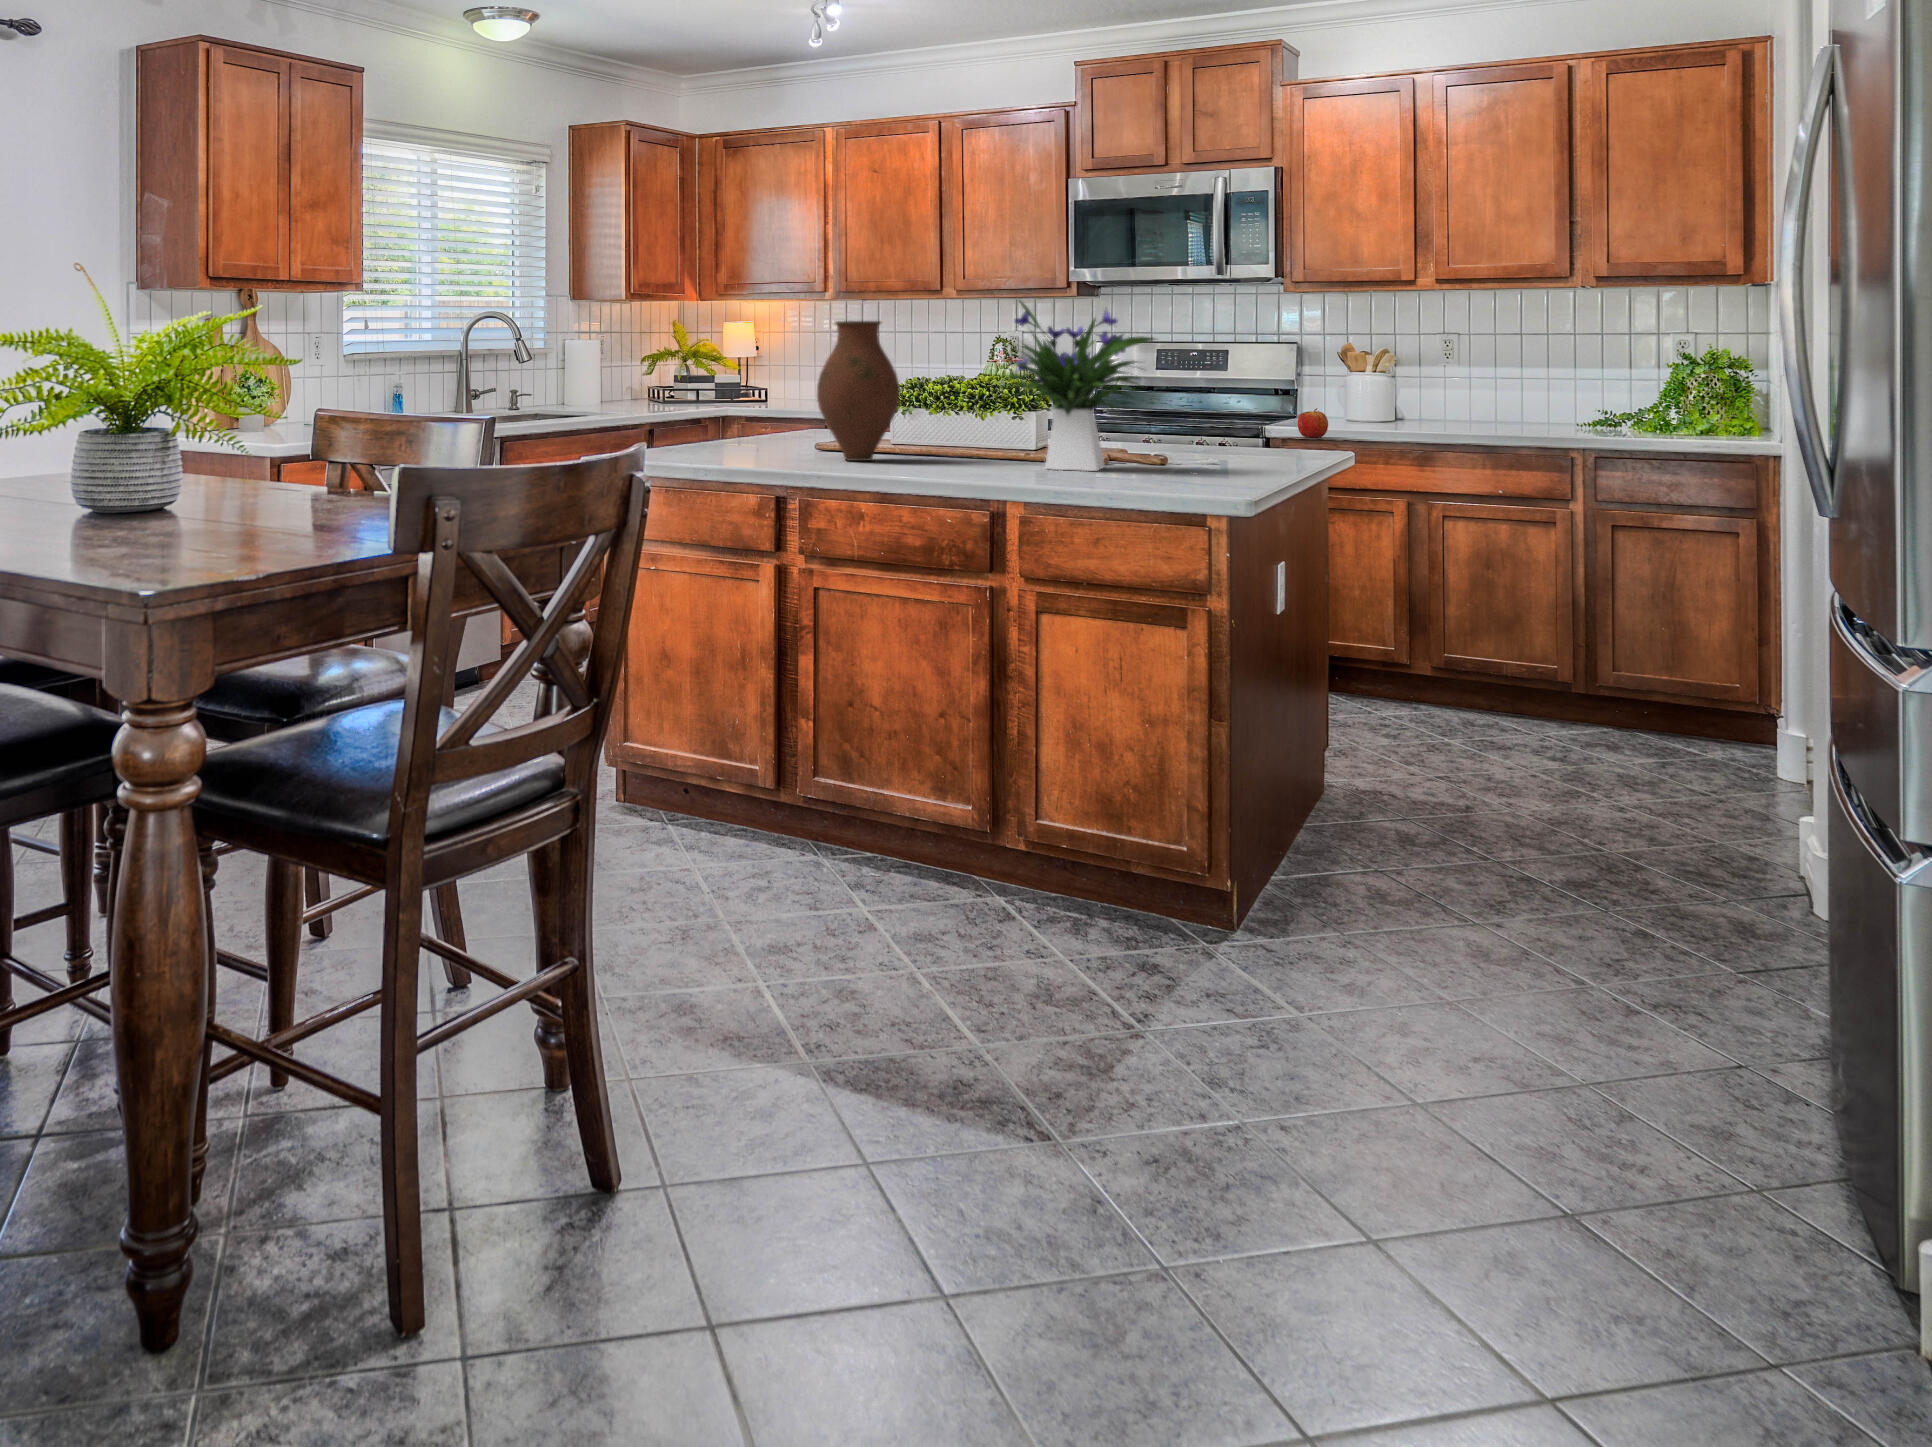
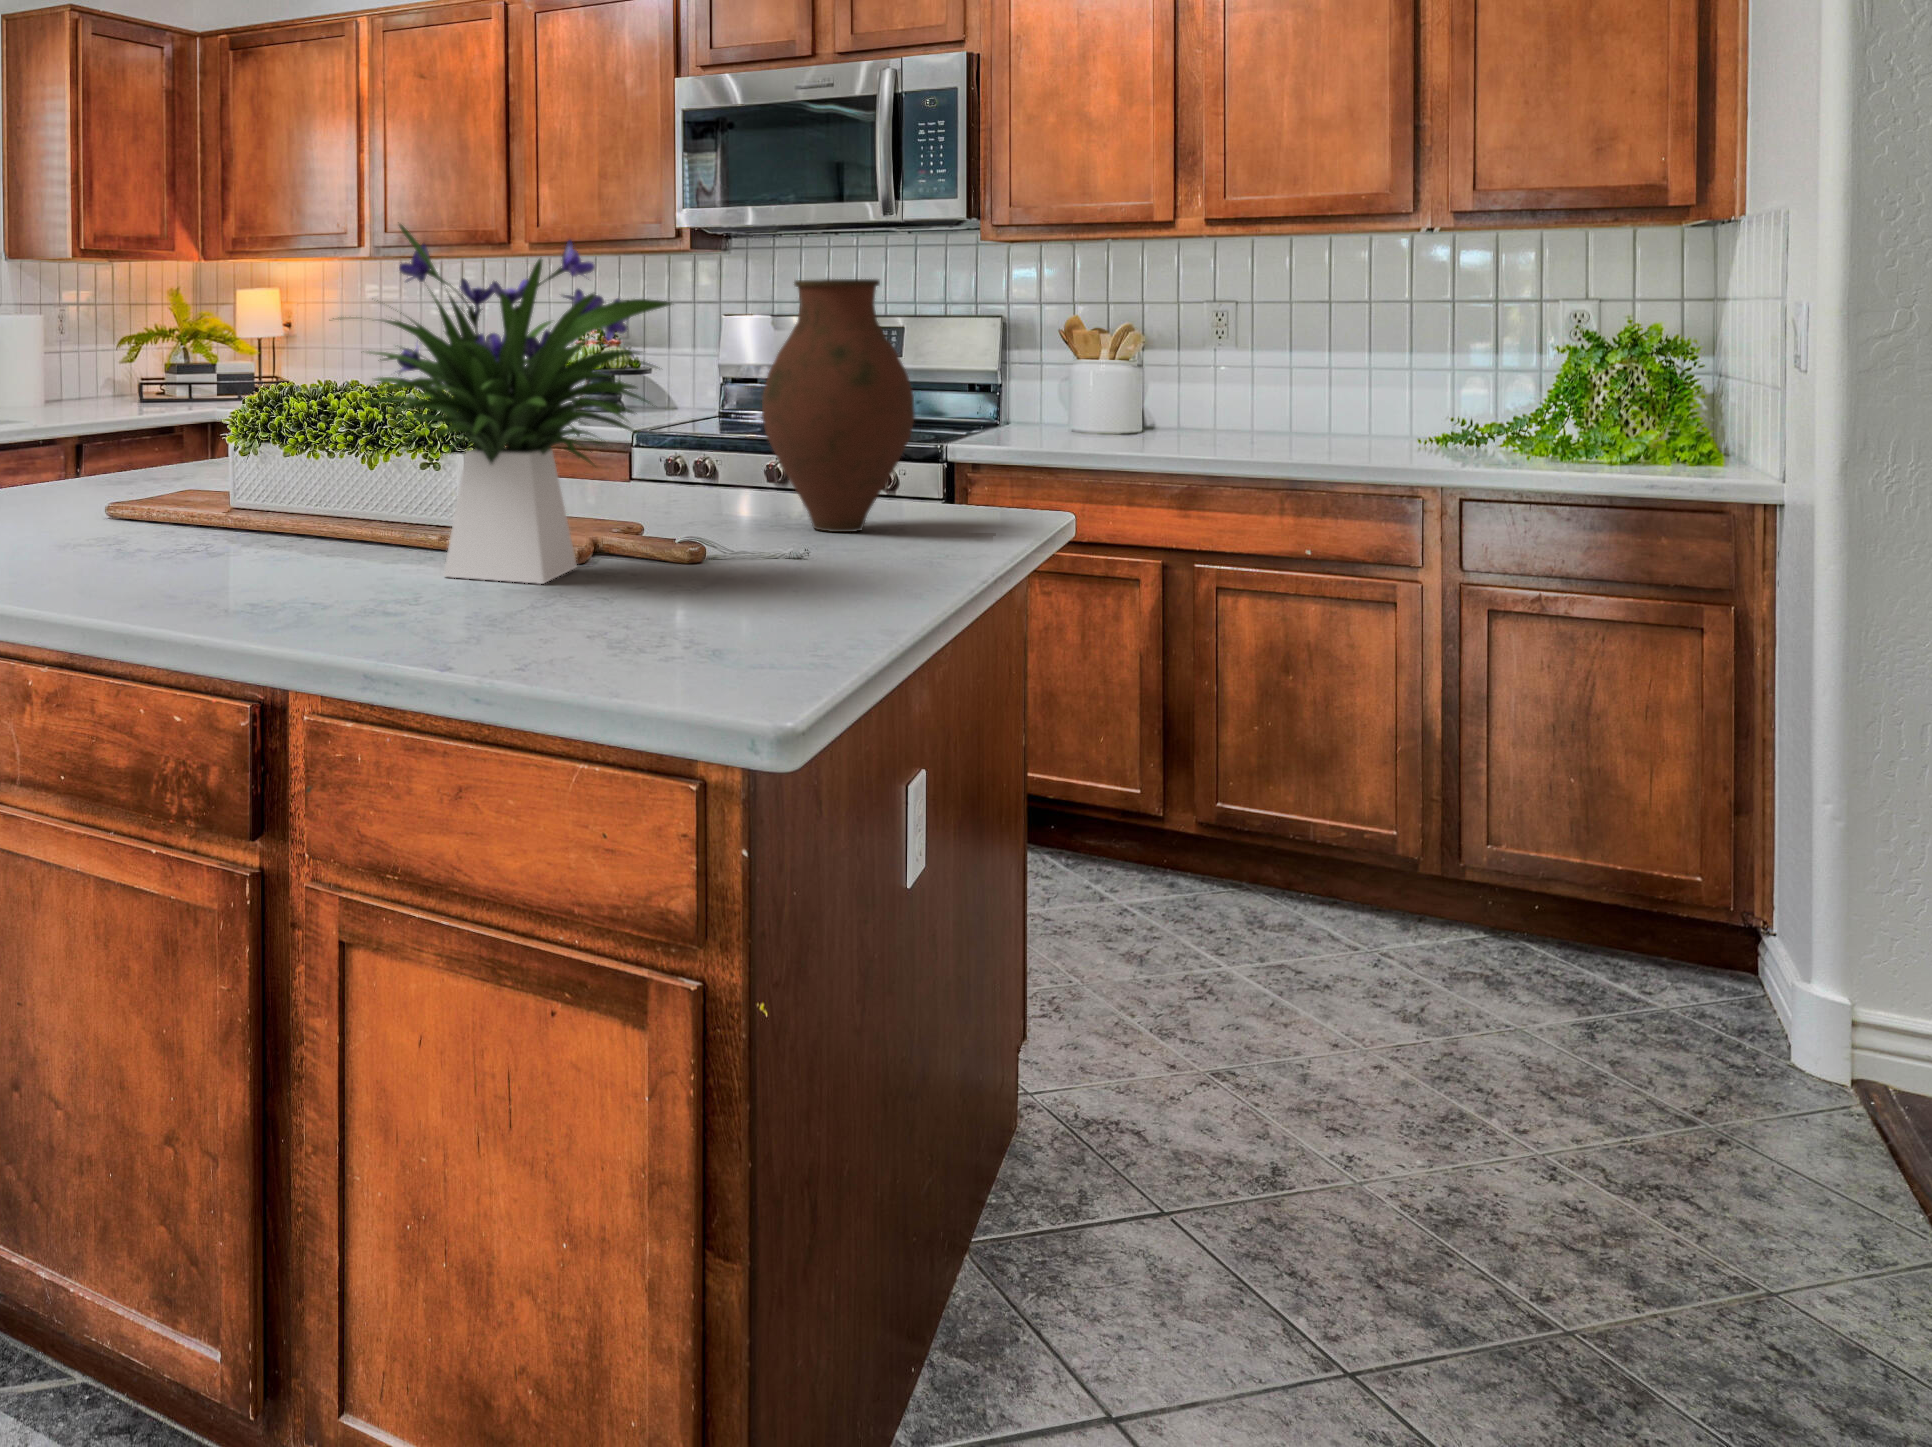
vase: present [817,321,900,461] -> present [762,279,915,532]
apple: present [1298,408,1328,438] -> none [996,415,1042,460]

